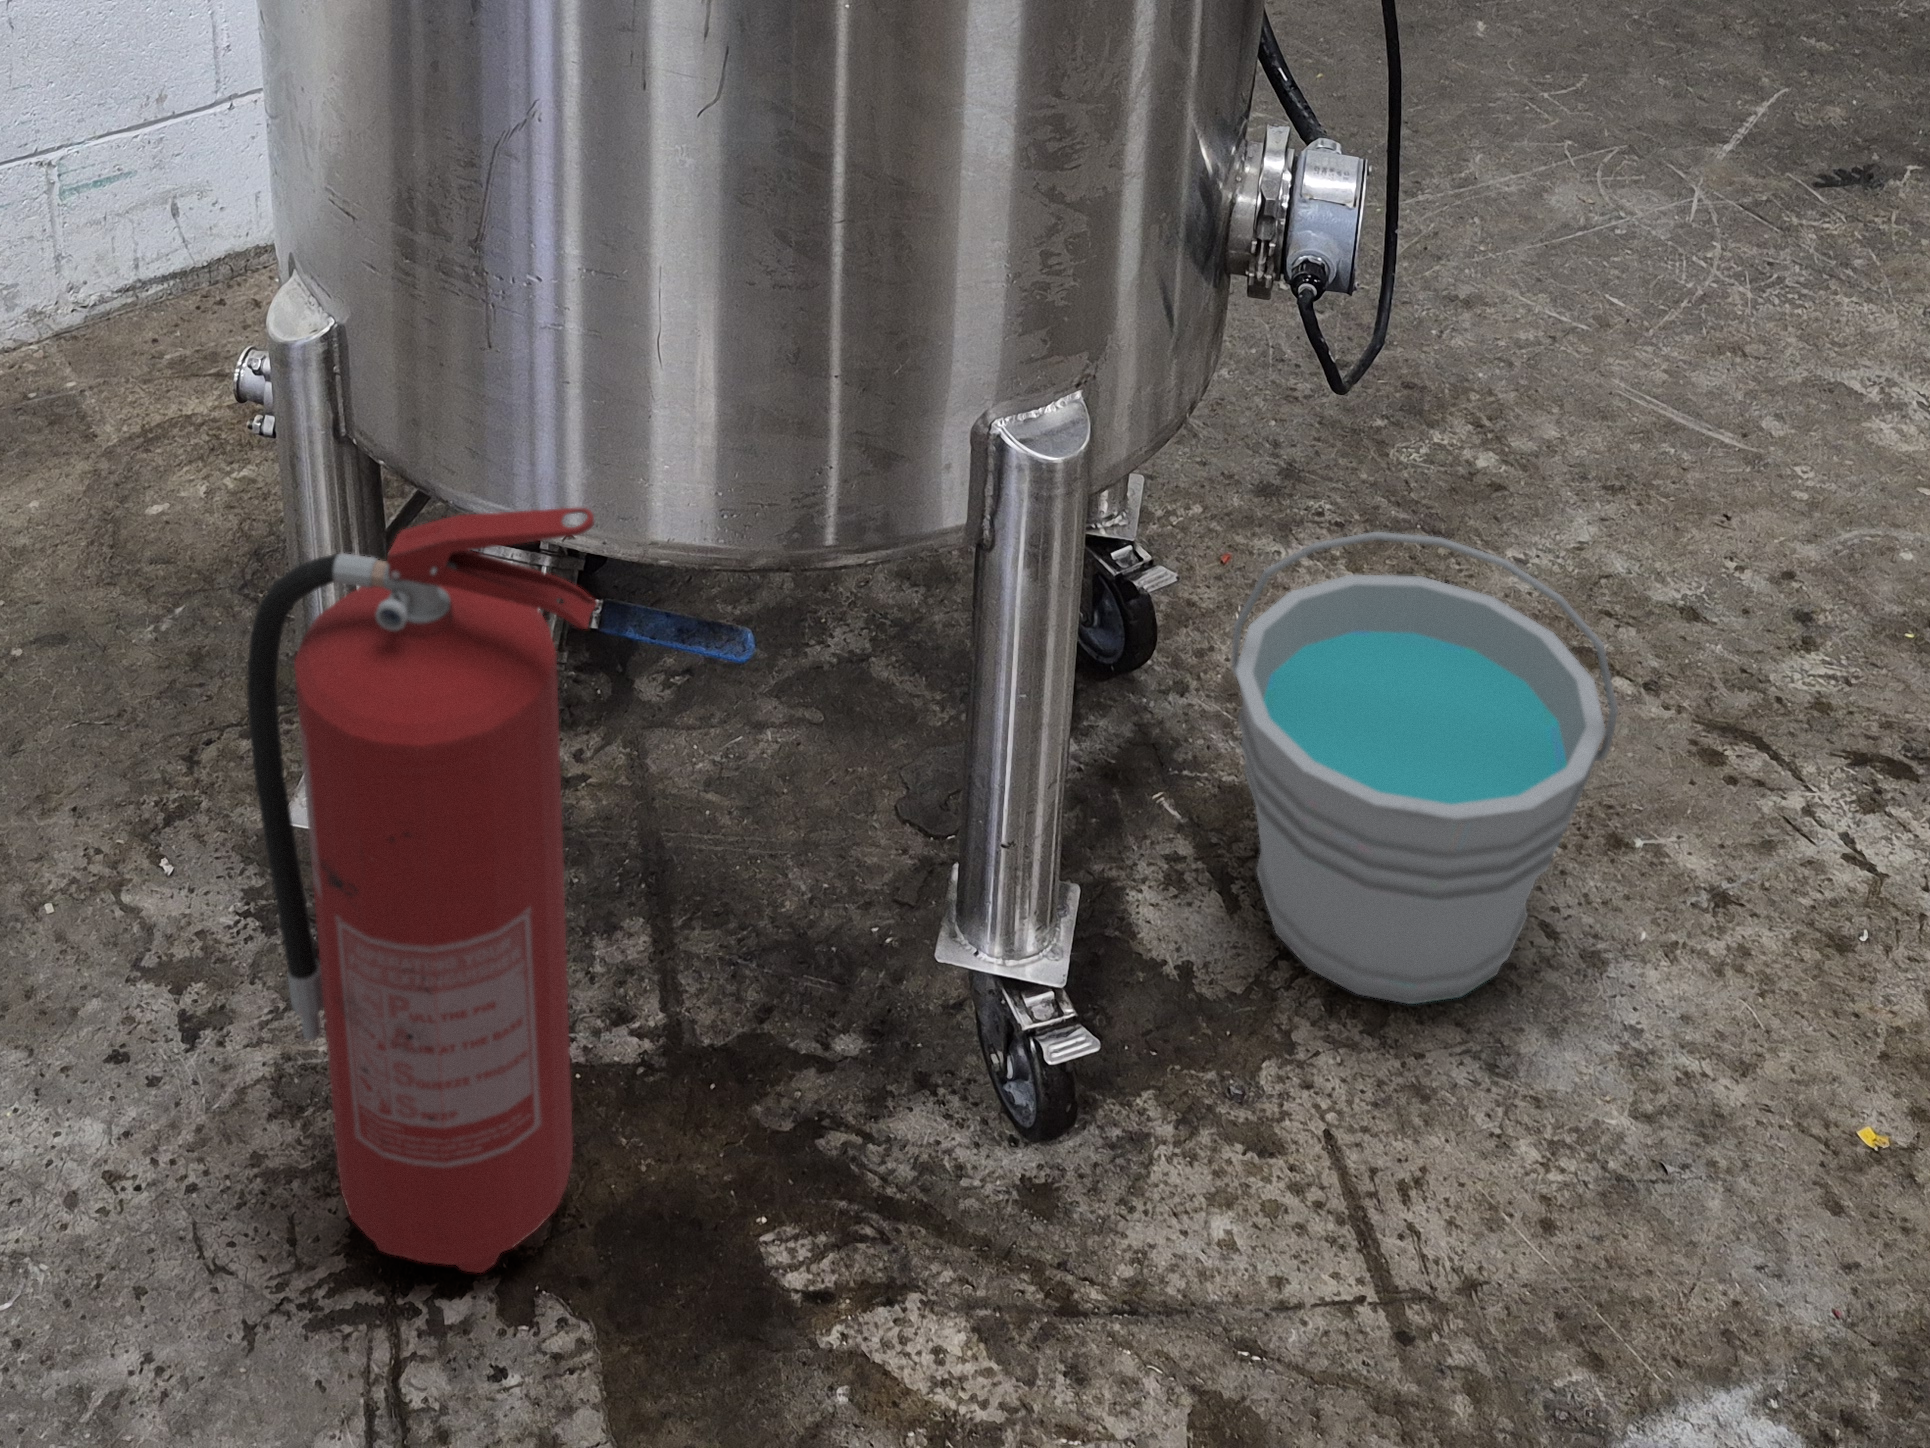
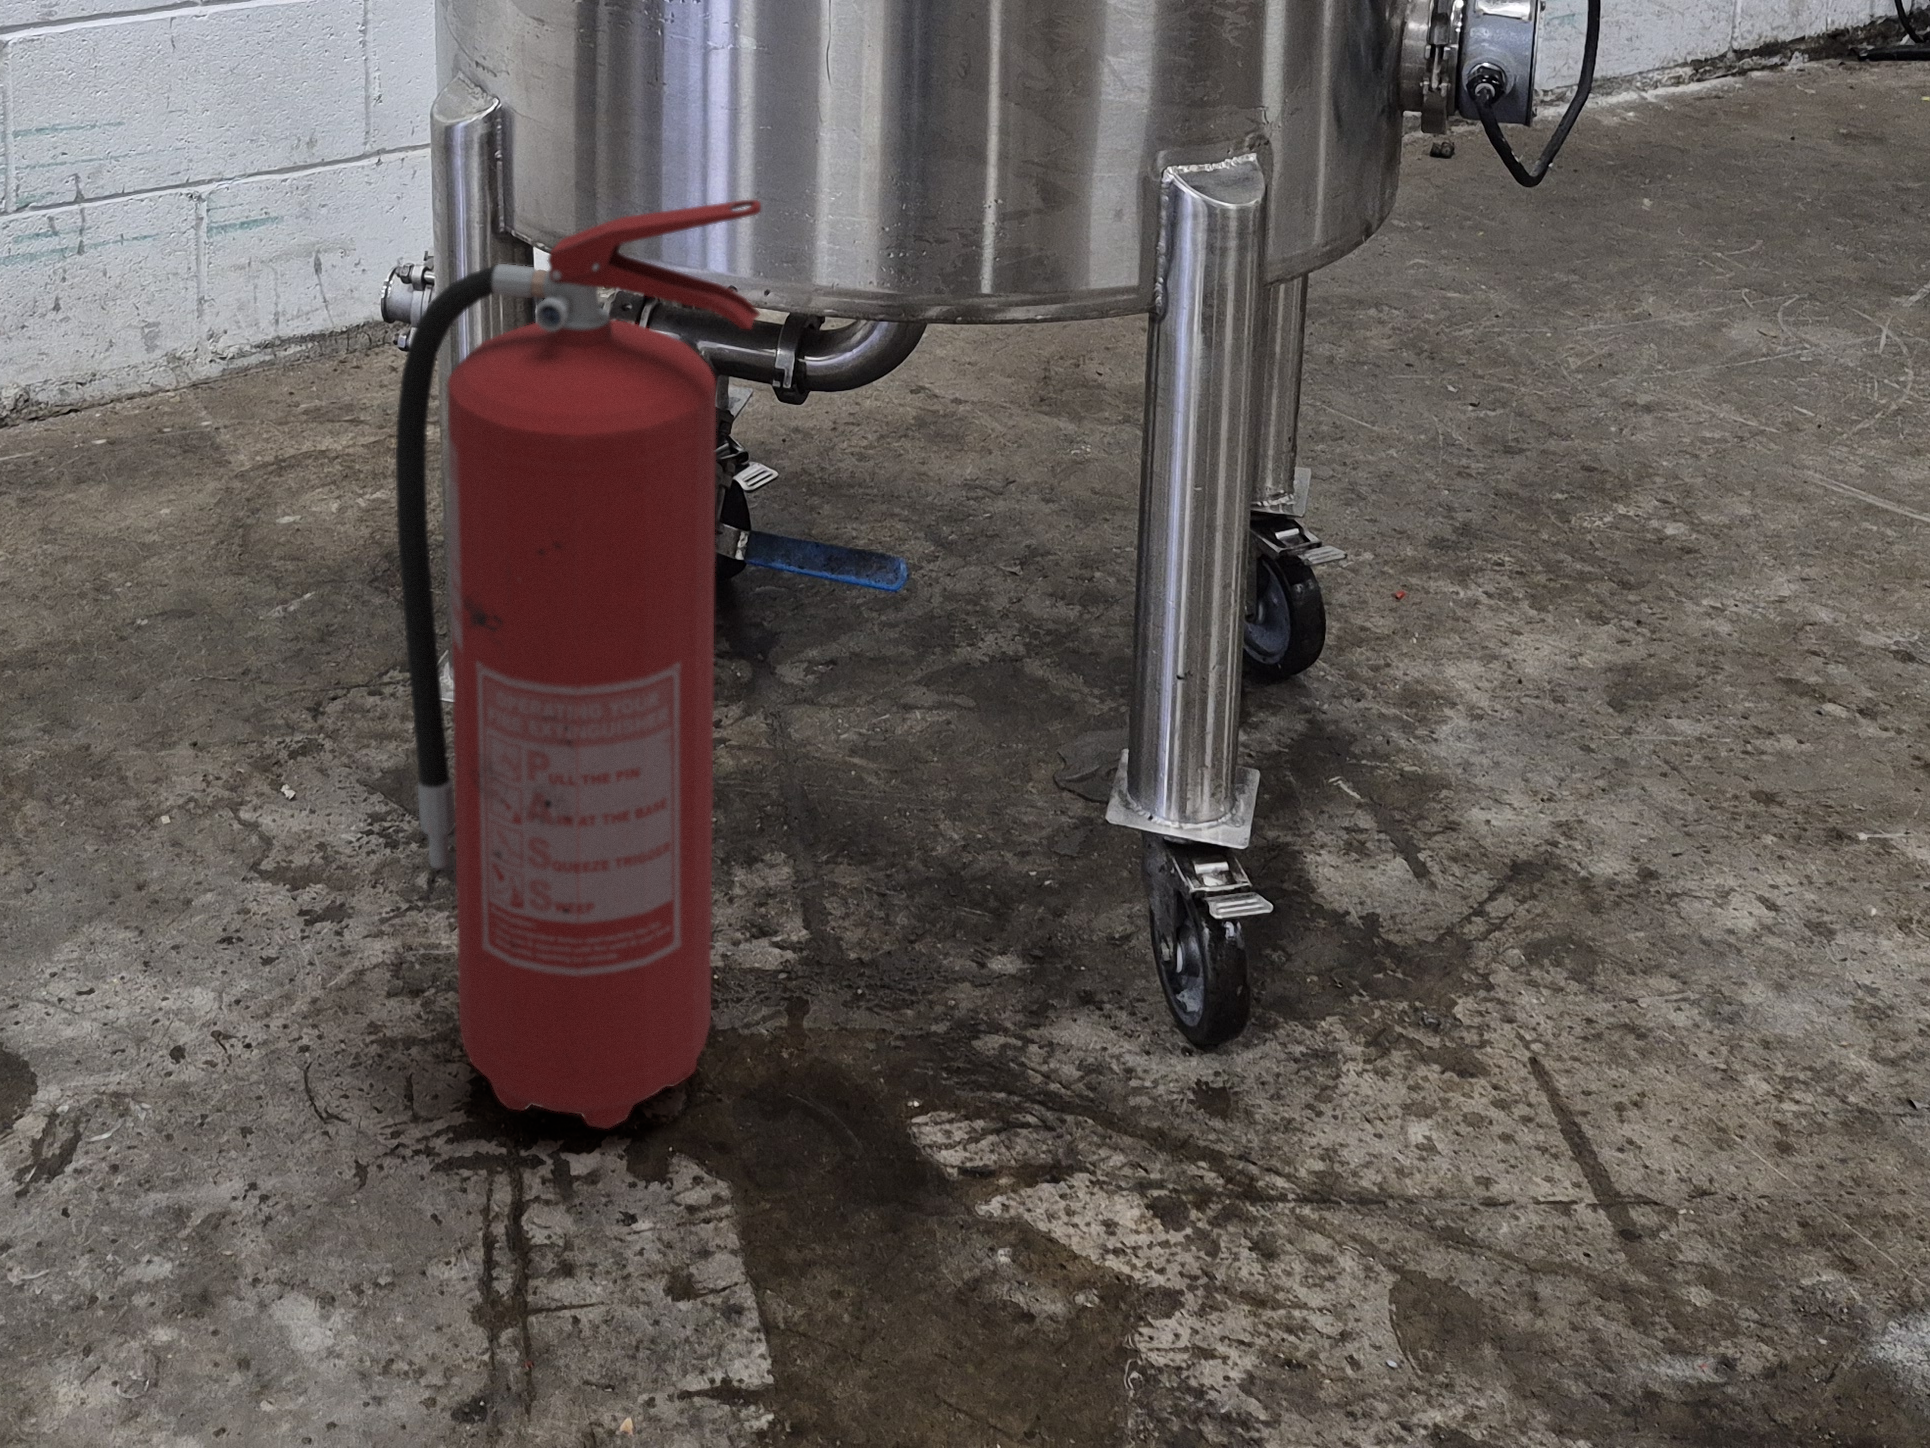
bucket: present [1231,532,1618,1004] -> none [1412,414,1834,955]

